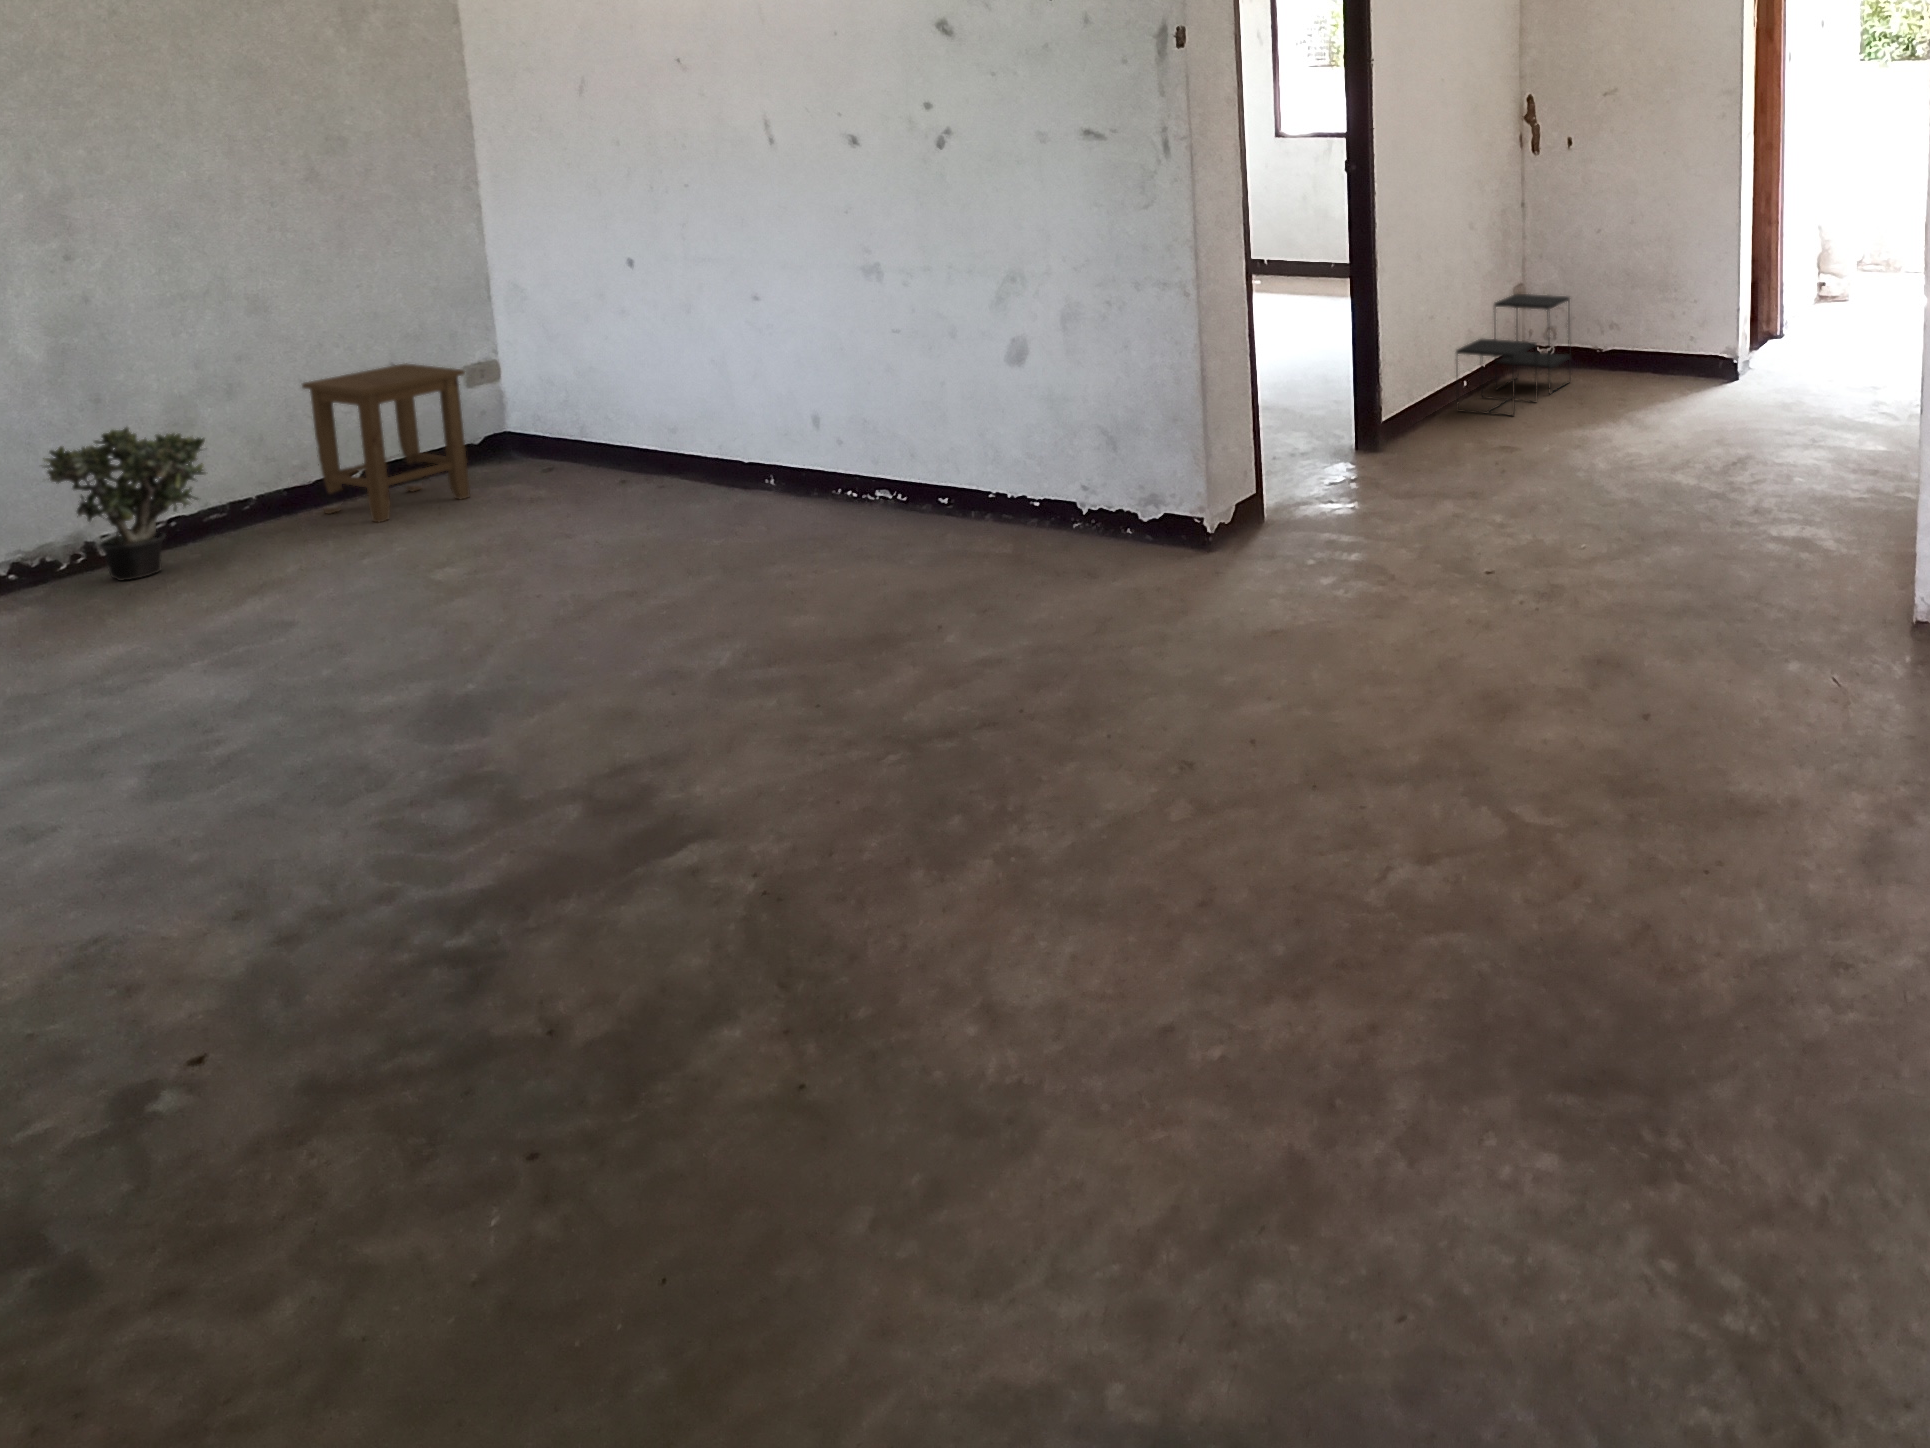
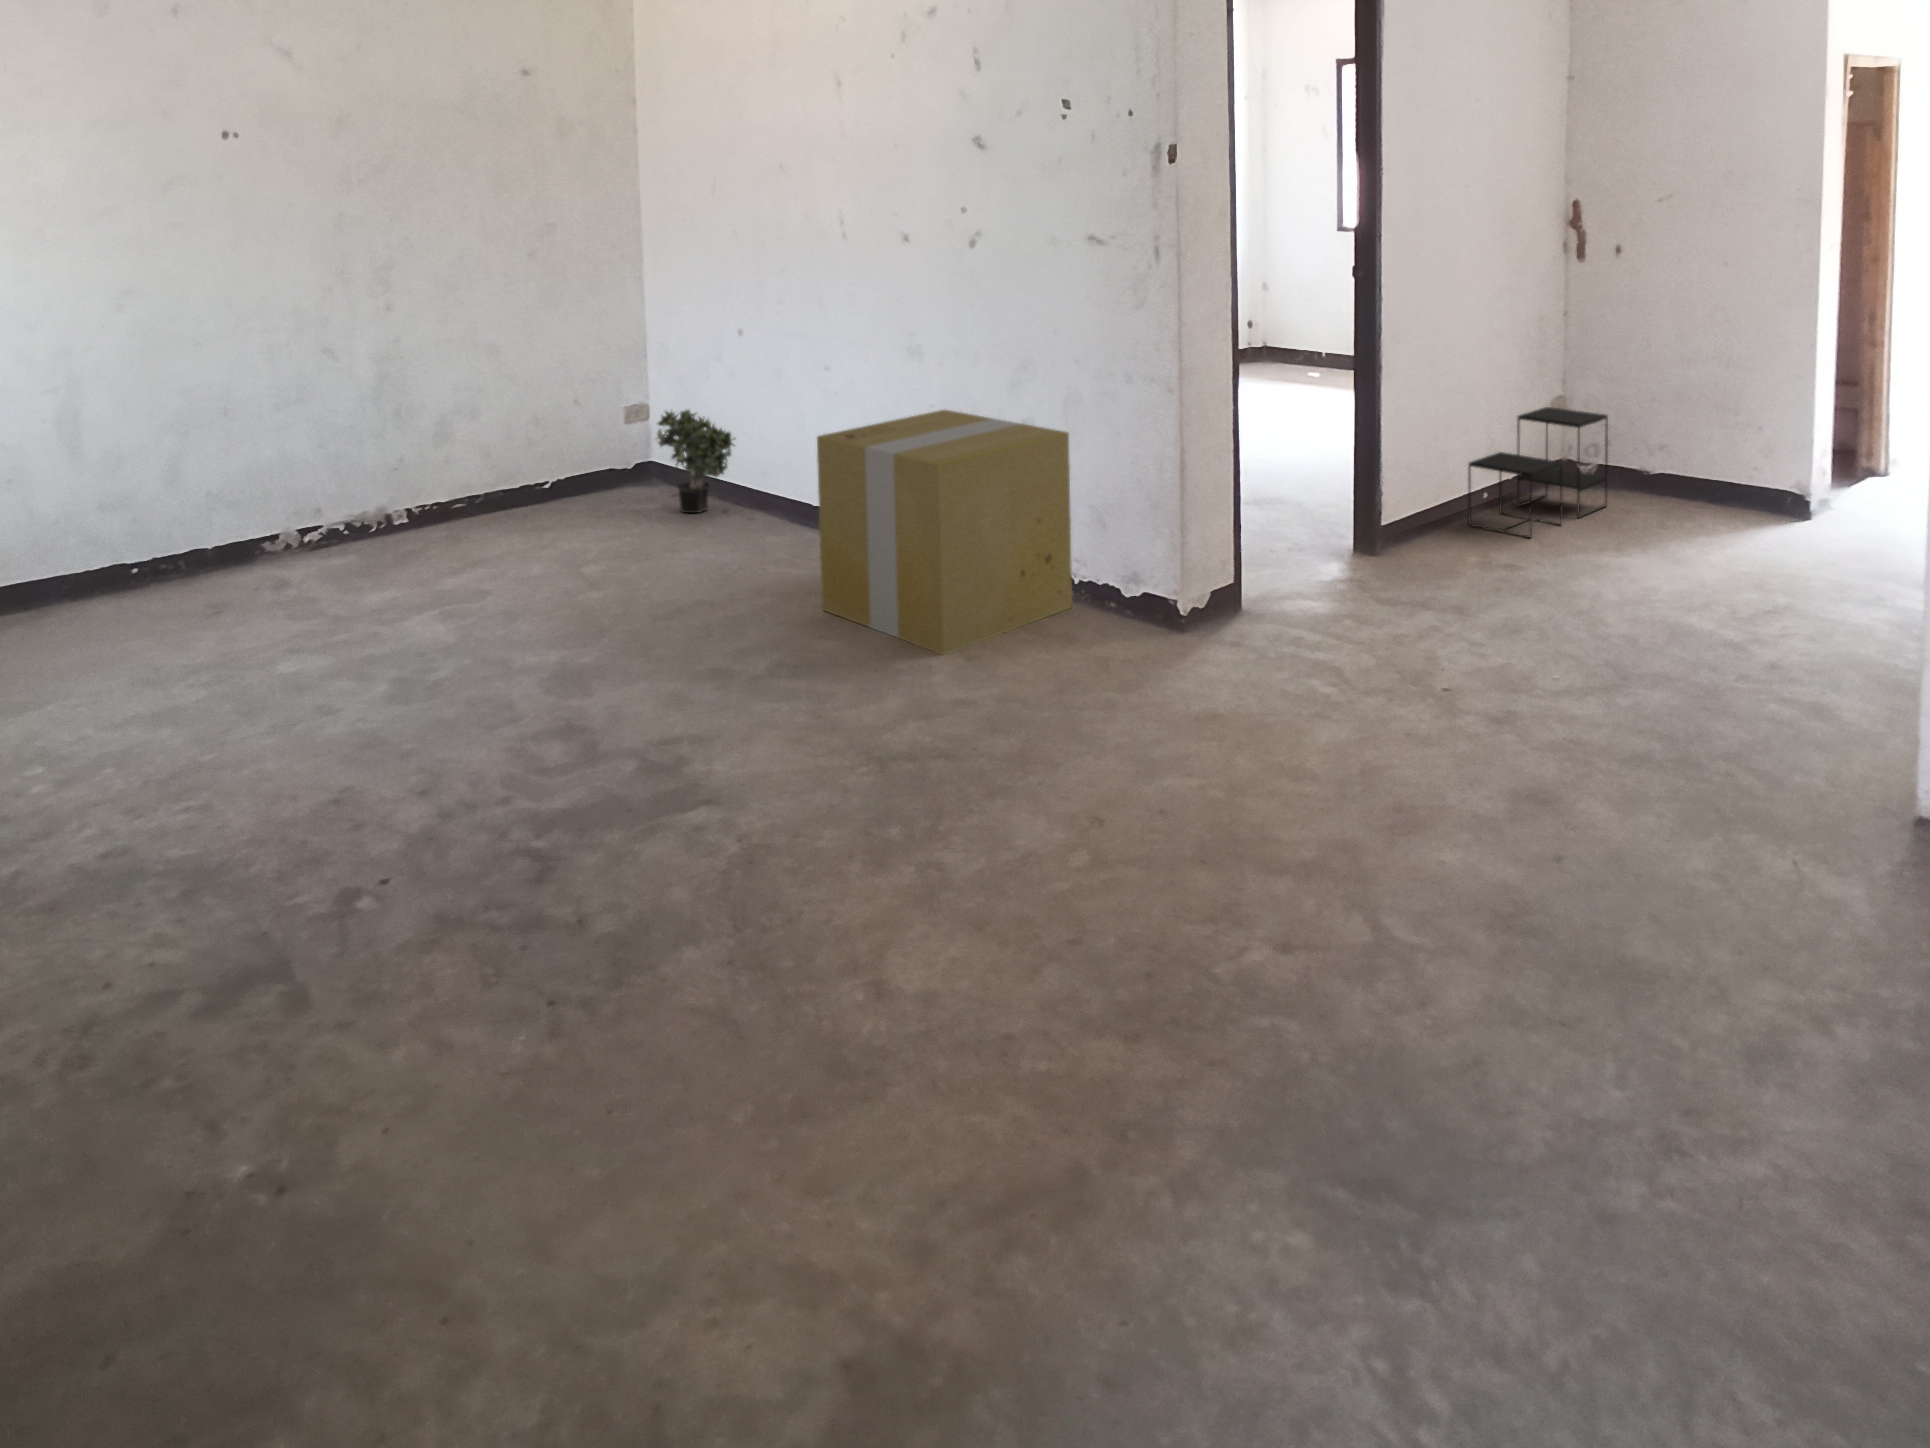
cardboard box: none [765,333,1083,605] -> present [817,410,1072,654]
stool: present [302,363,470,522] -> none [522,398,625,520]
potted plant: present [43,427,205,581] -> present [657,410,735,513]

